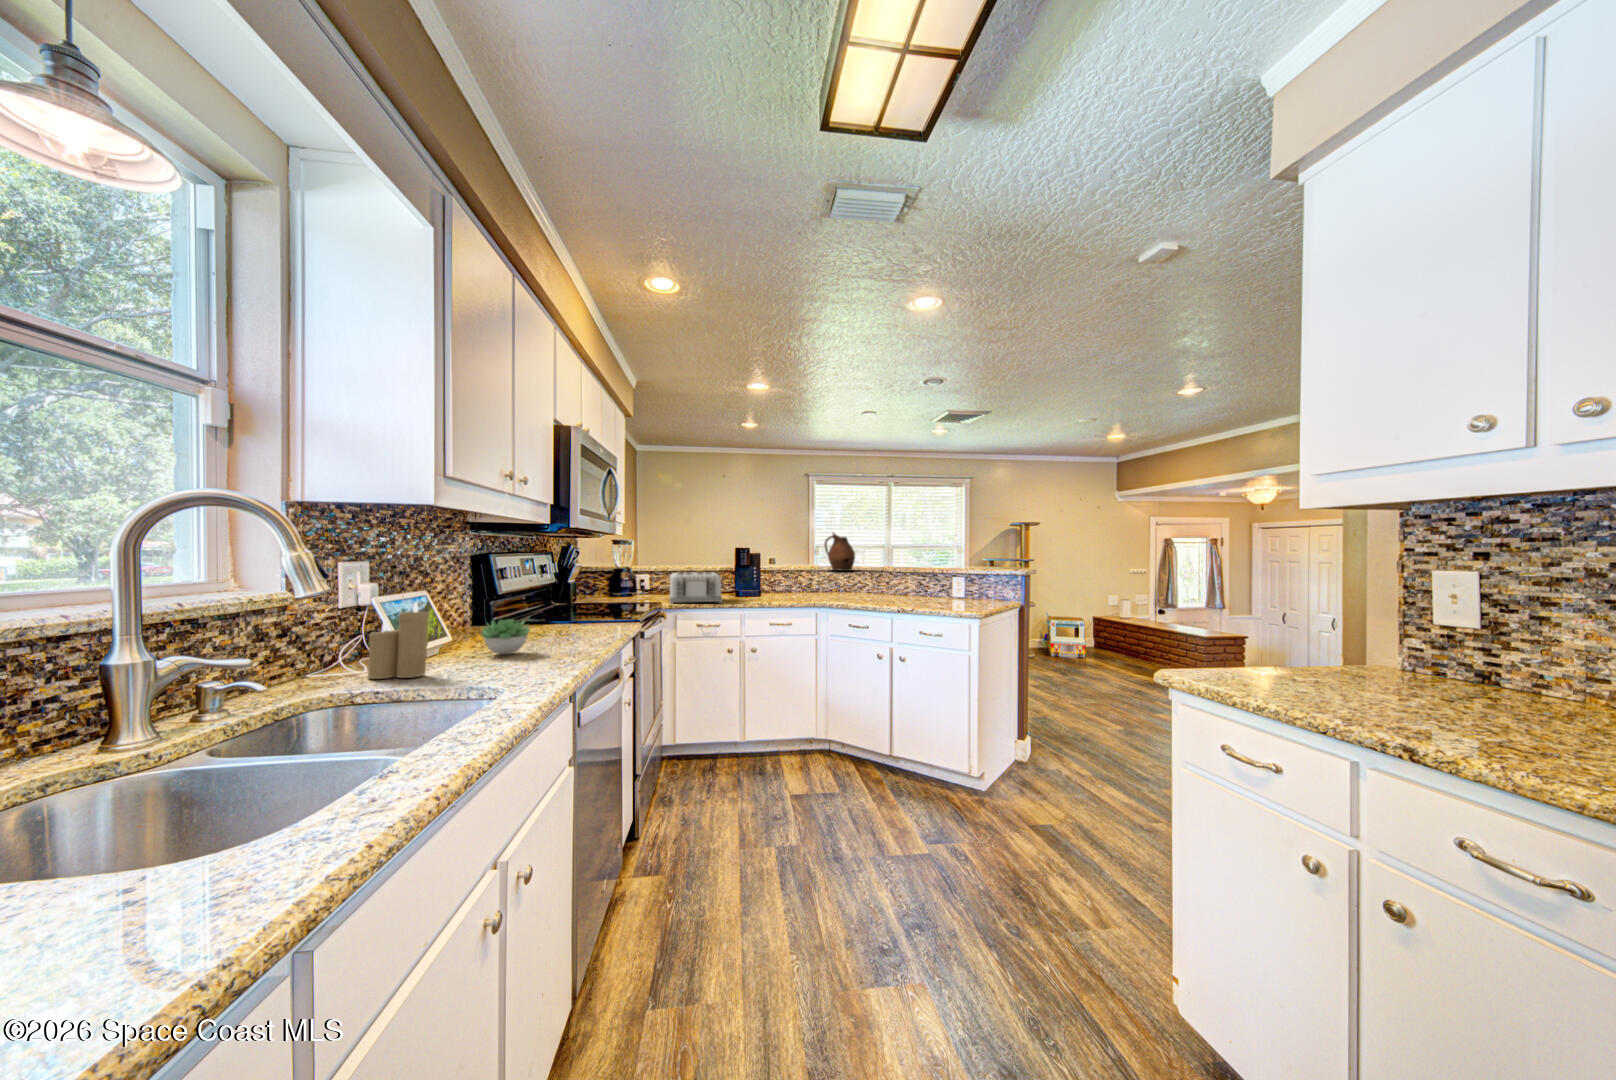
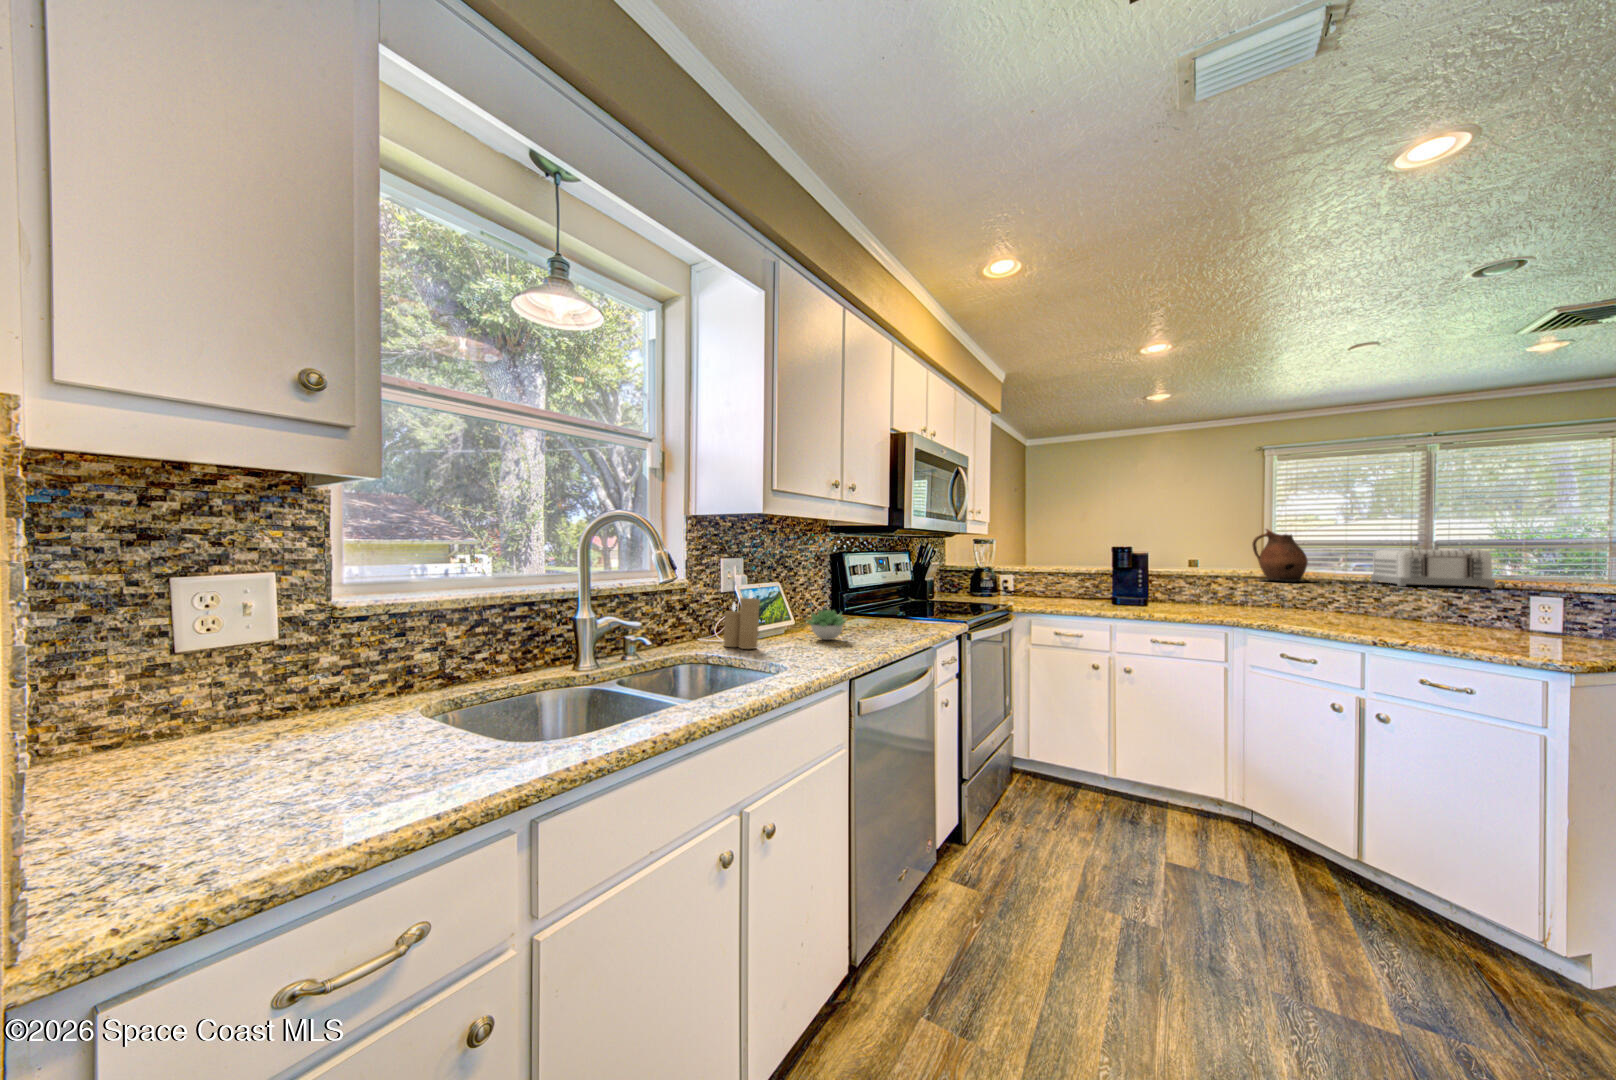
toaster: present [669,572,722,604] -> present [1371,549,1495,589]

